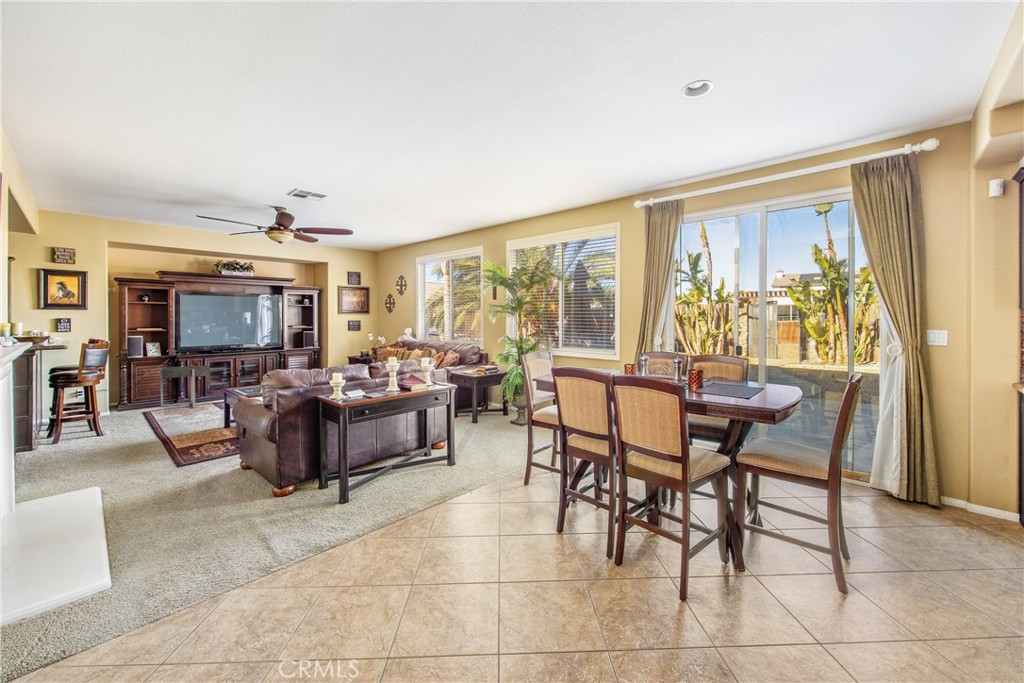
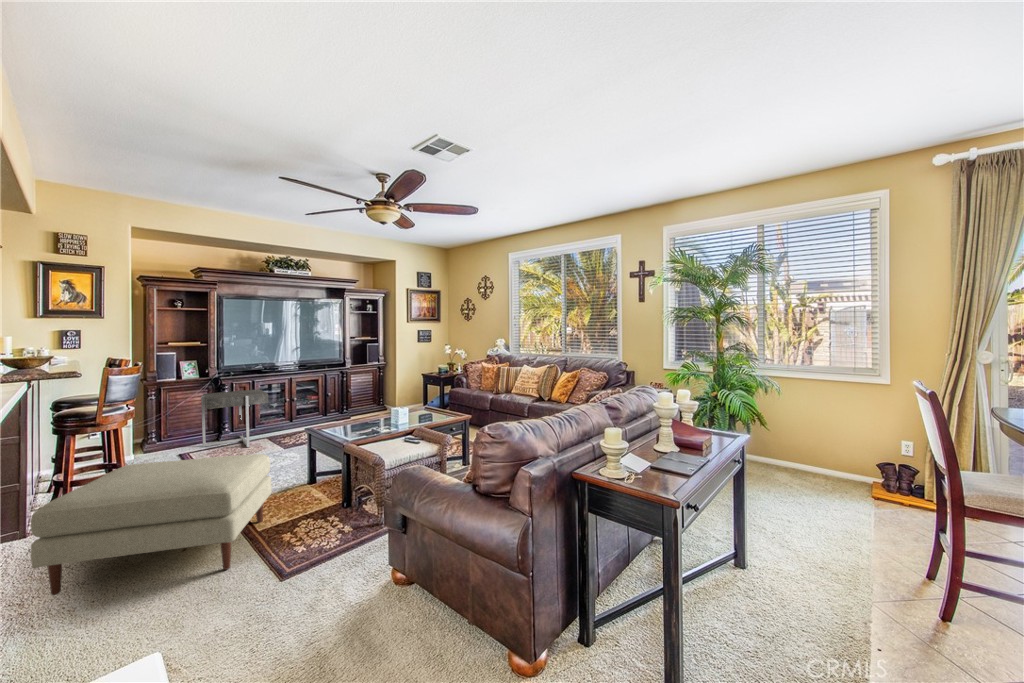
ottoman: none [42,402,190,469] -> present [31,454,272,595]

